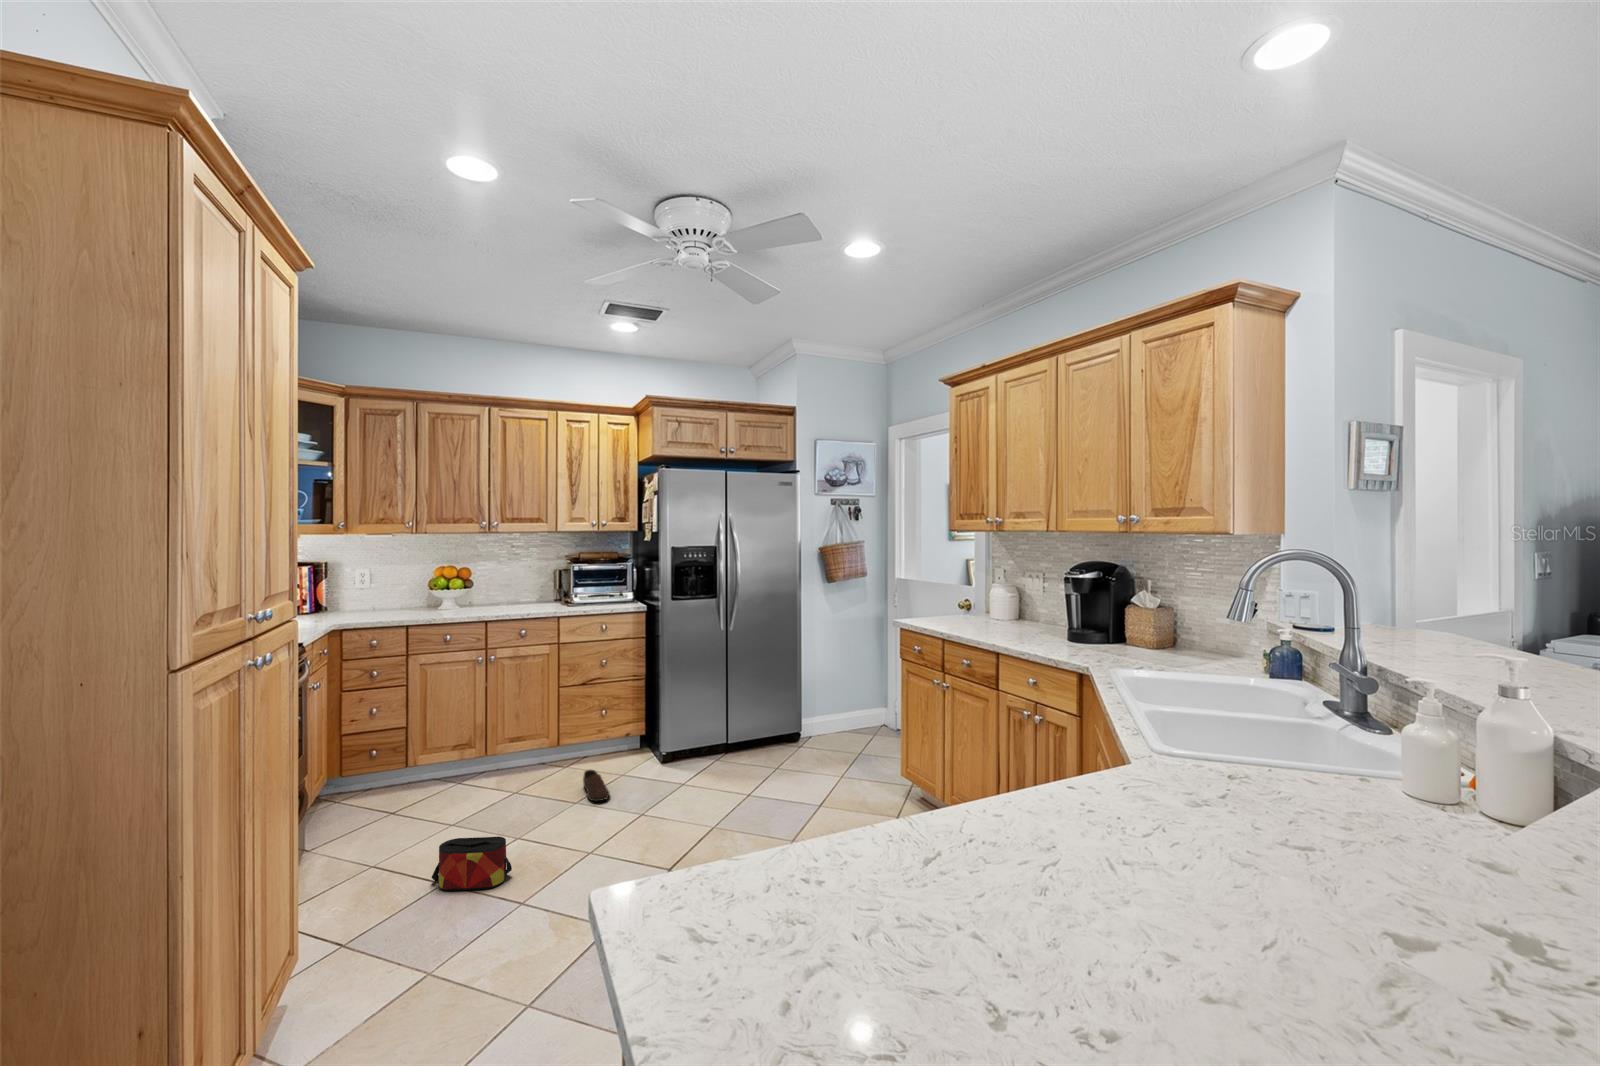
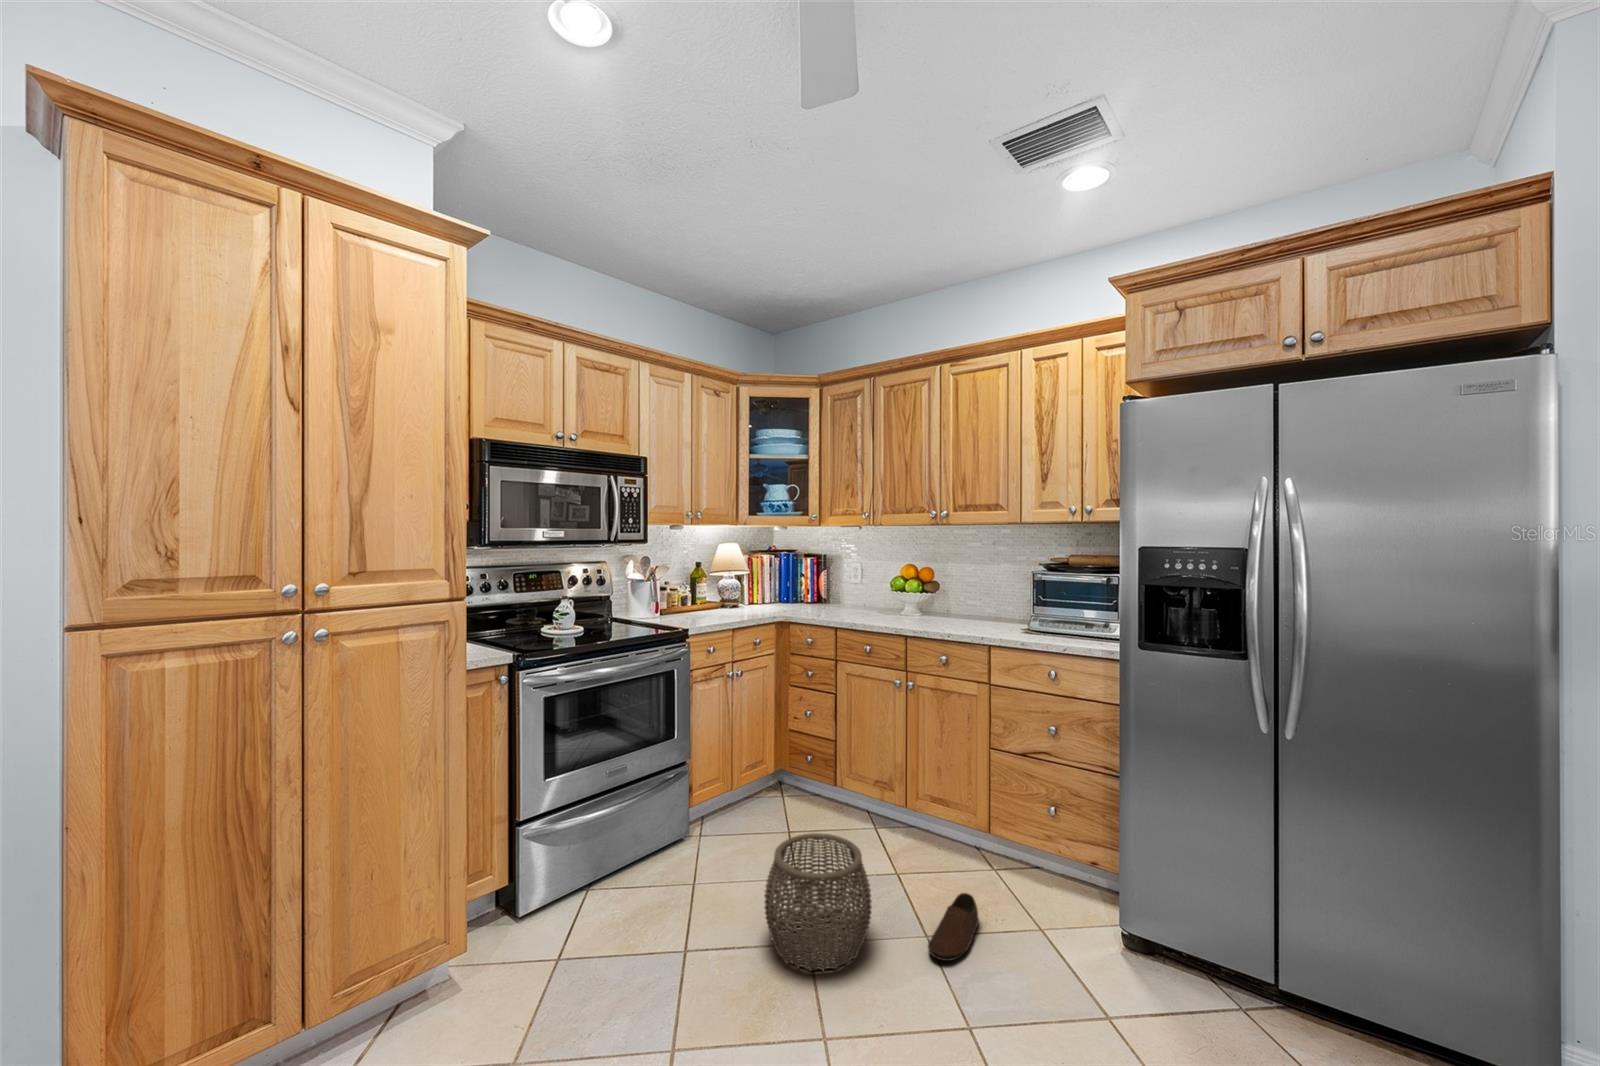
woven basket: none [489,755,570,841] -> present [764,833,872,971]
bag: present [432,836,512,891] -> none [642,910,700,1012]

